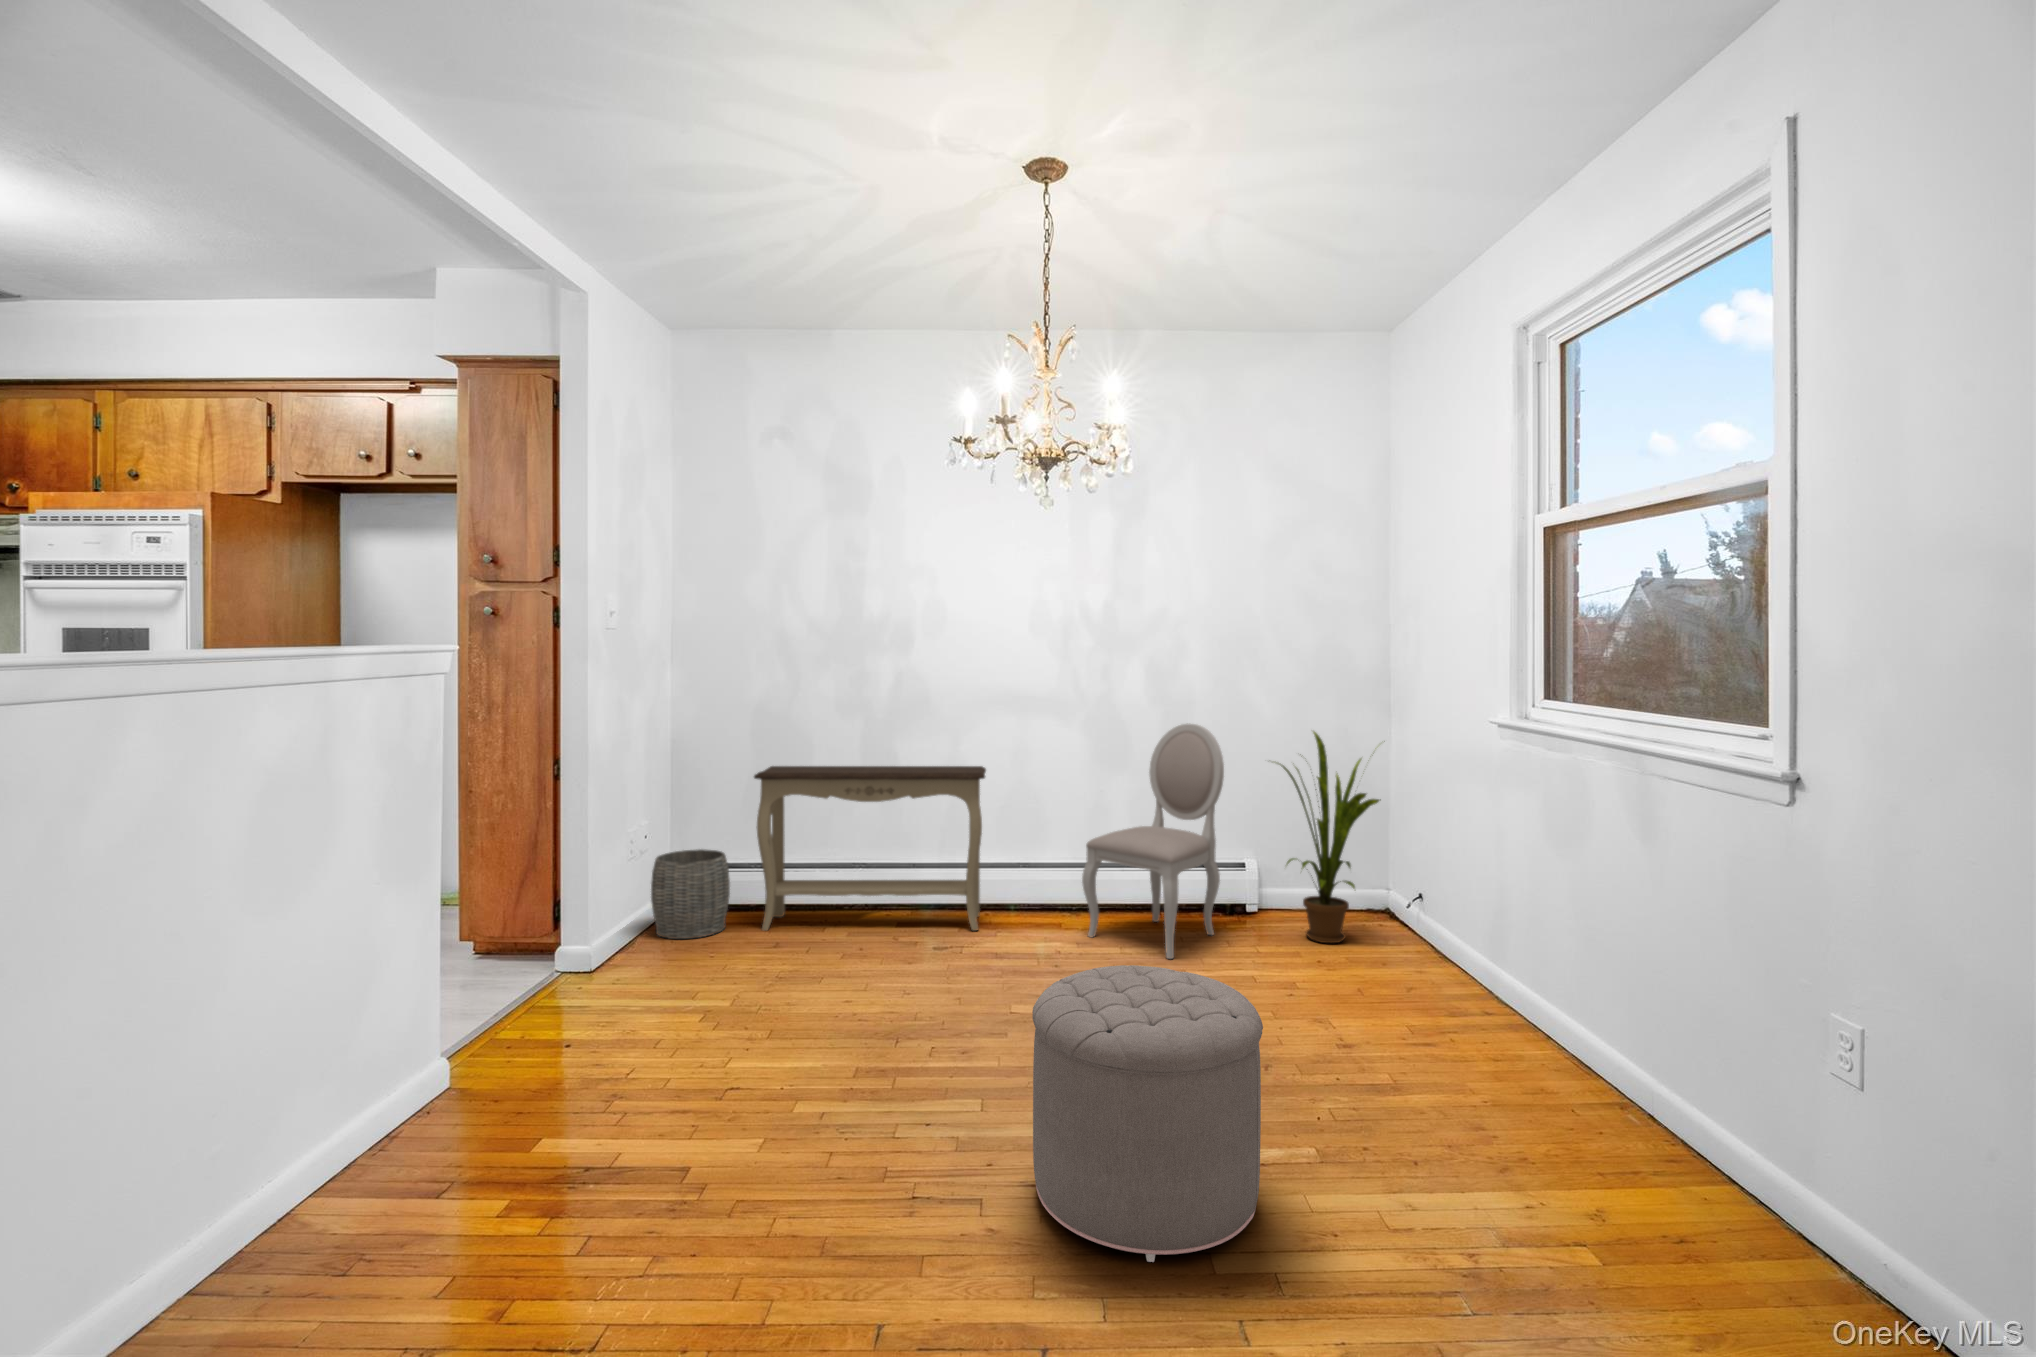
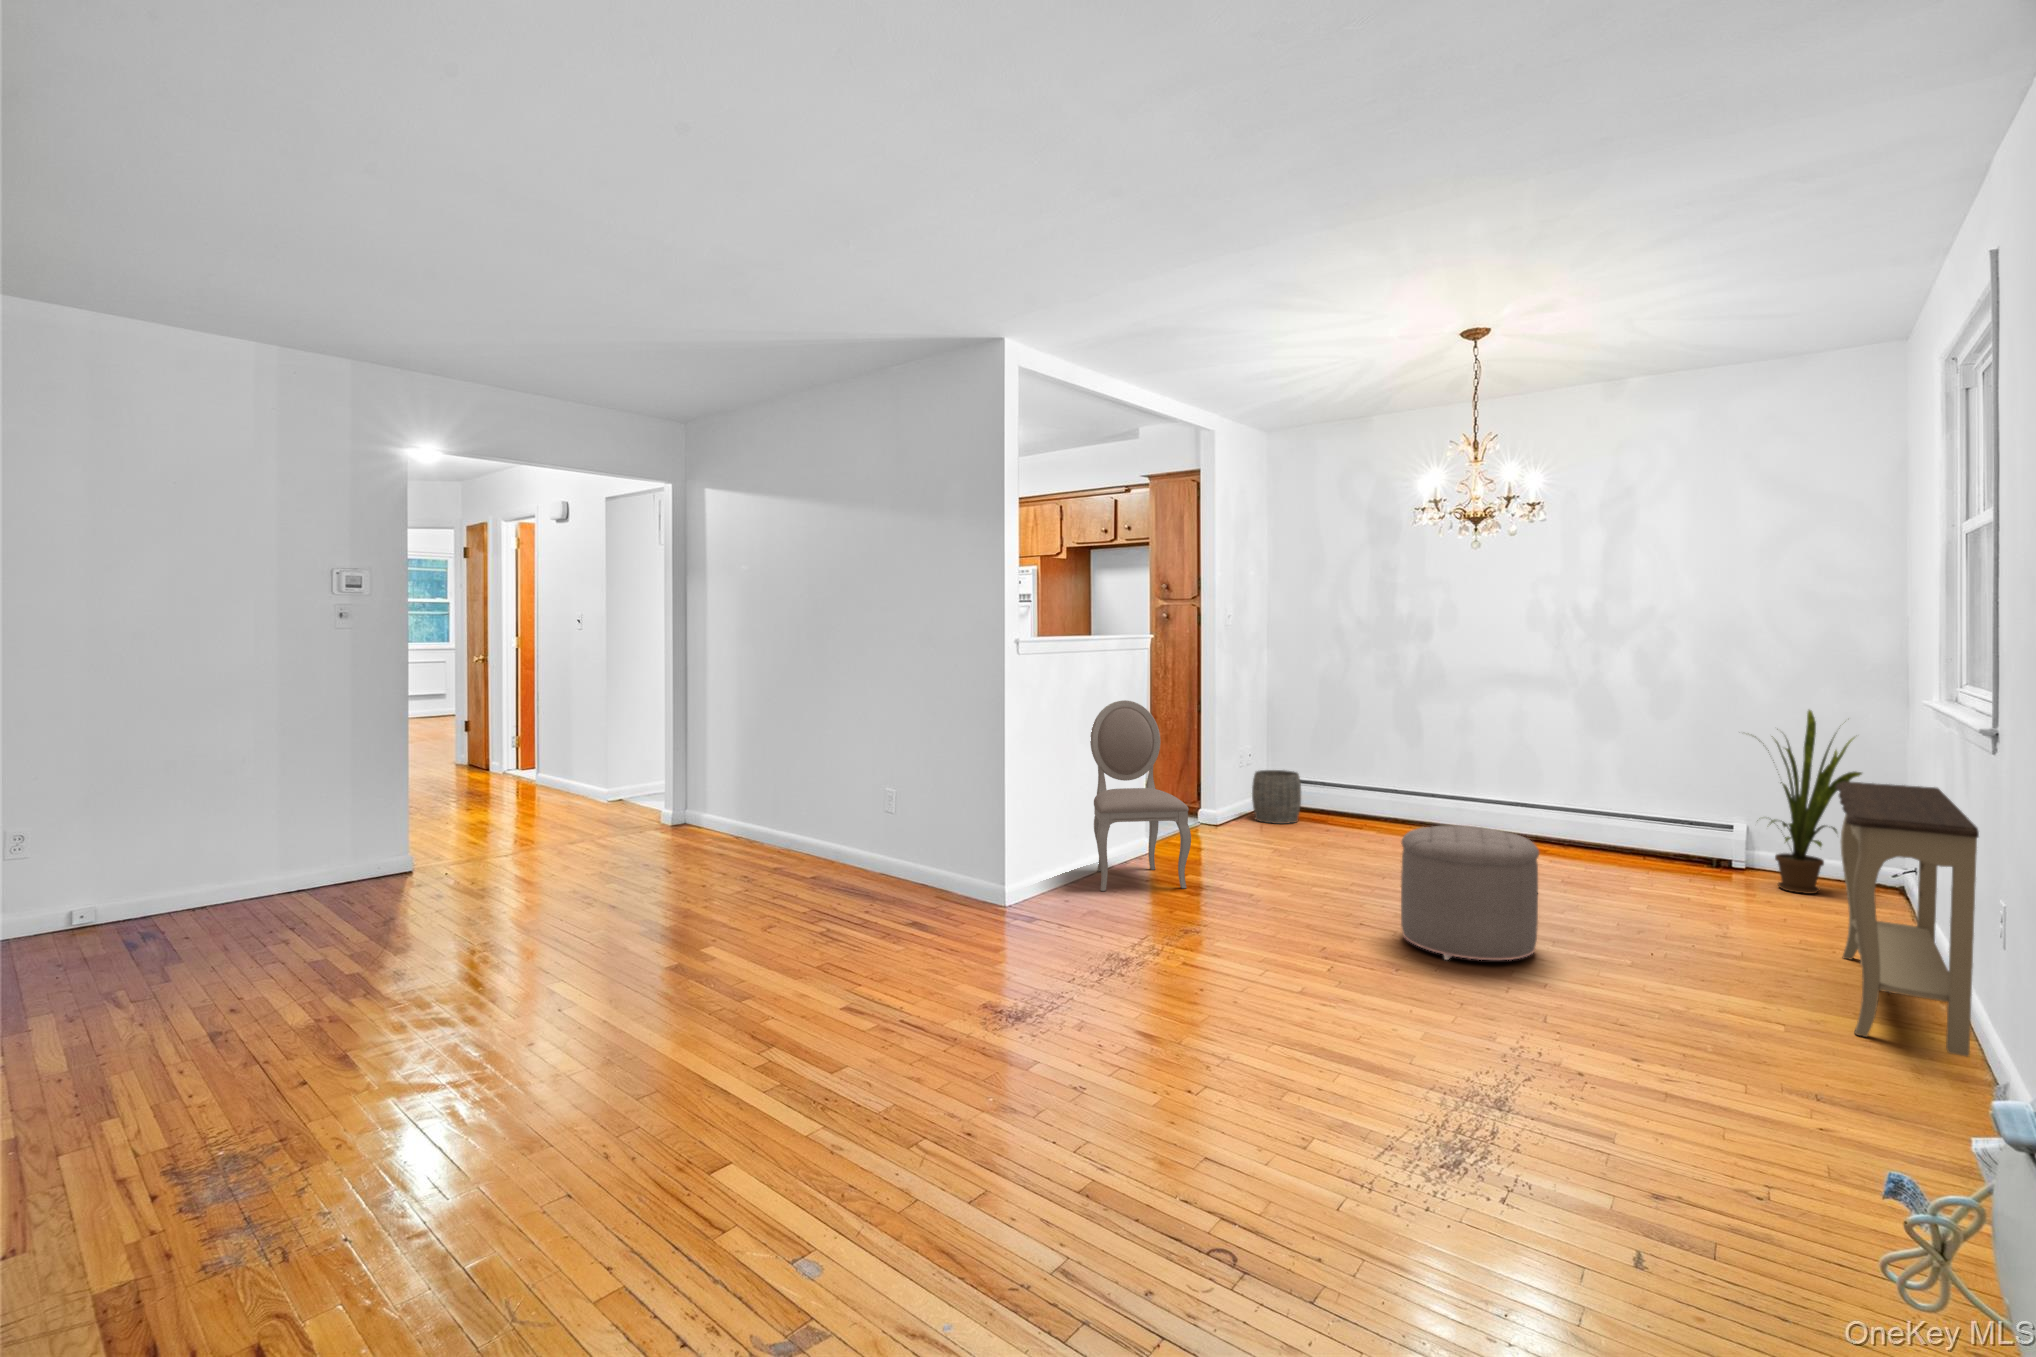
dining chair: present [1082,723,1224,959] -> present [1090,700,1191,891]
console table: present [754,766,986,931] -> present [1836,781,1979,1057]

